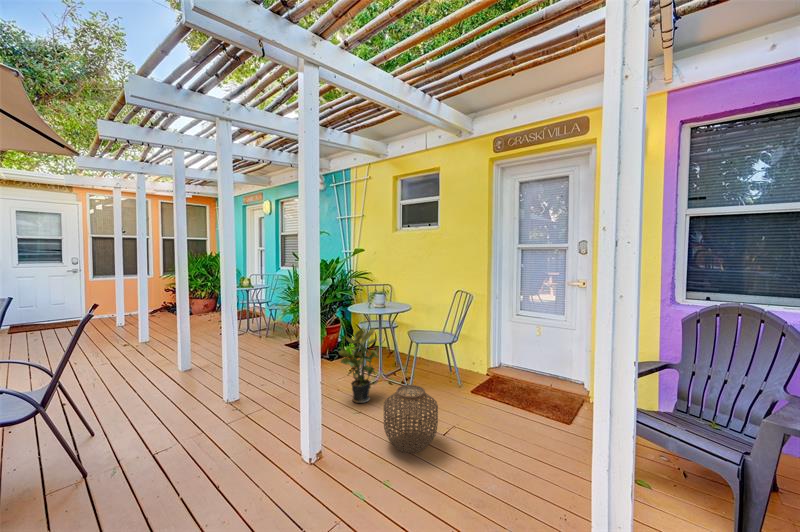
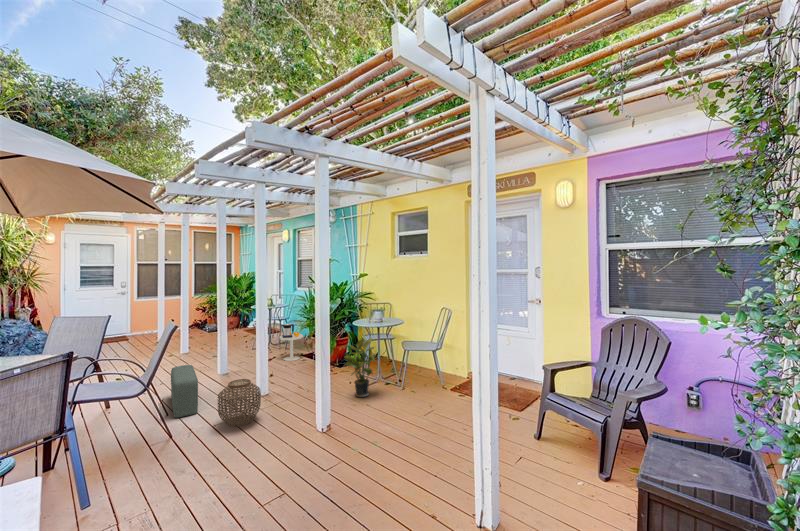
side table: none [258,308,286,352] -> present [280,324,303,361]
pouf: none [99,362,139,439] -> present [171,365,198,418]
woven basket: present [384,385,438,454] -> present [218,379,261,427]

